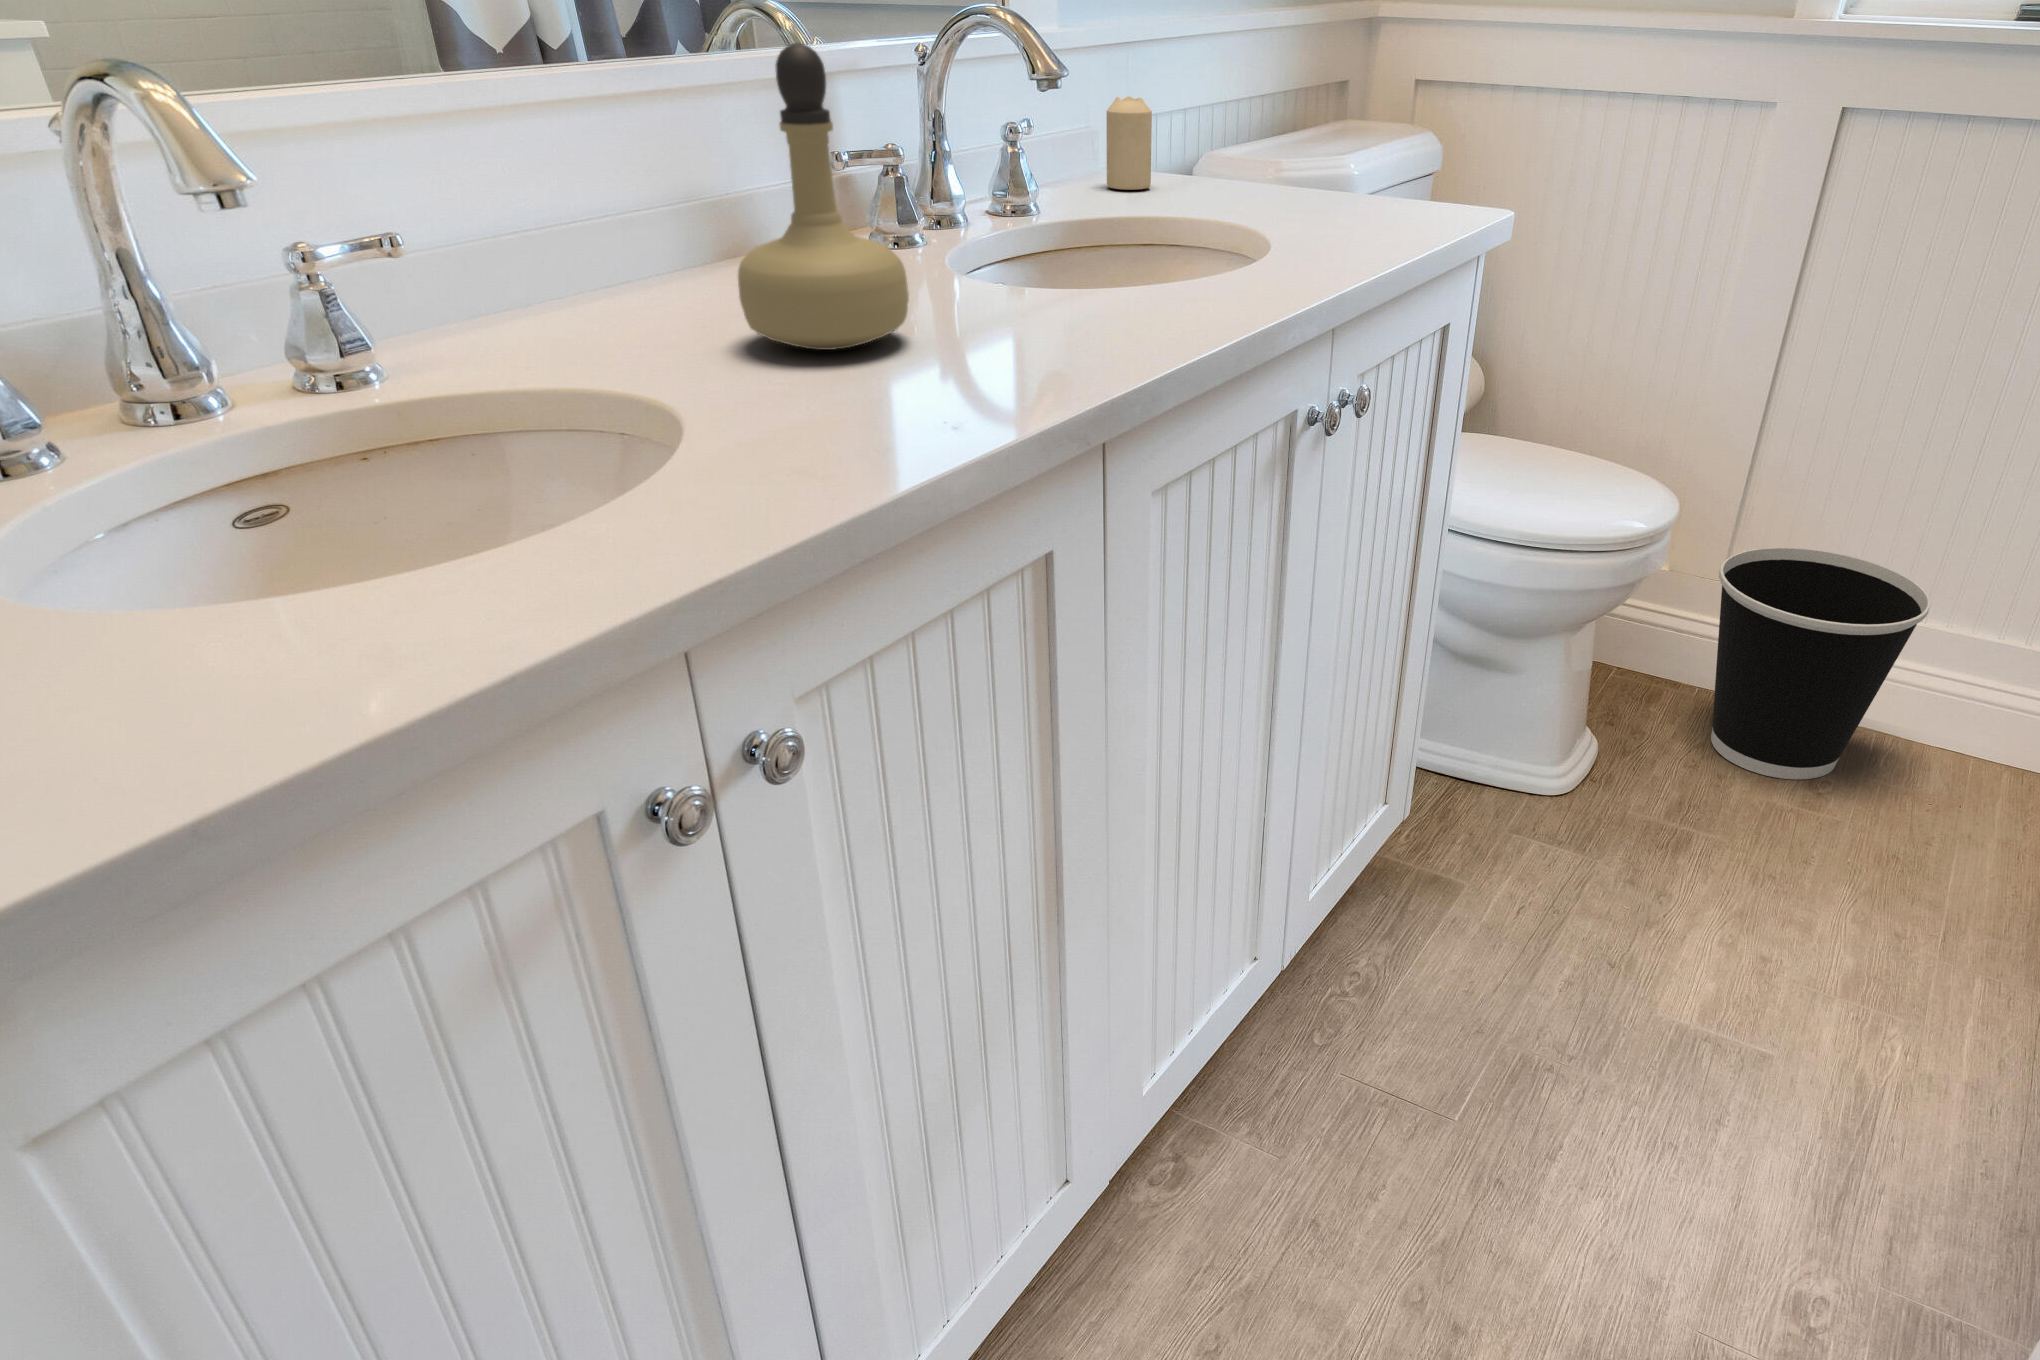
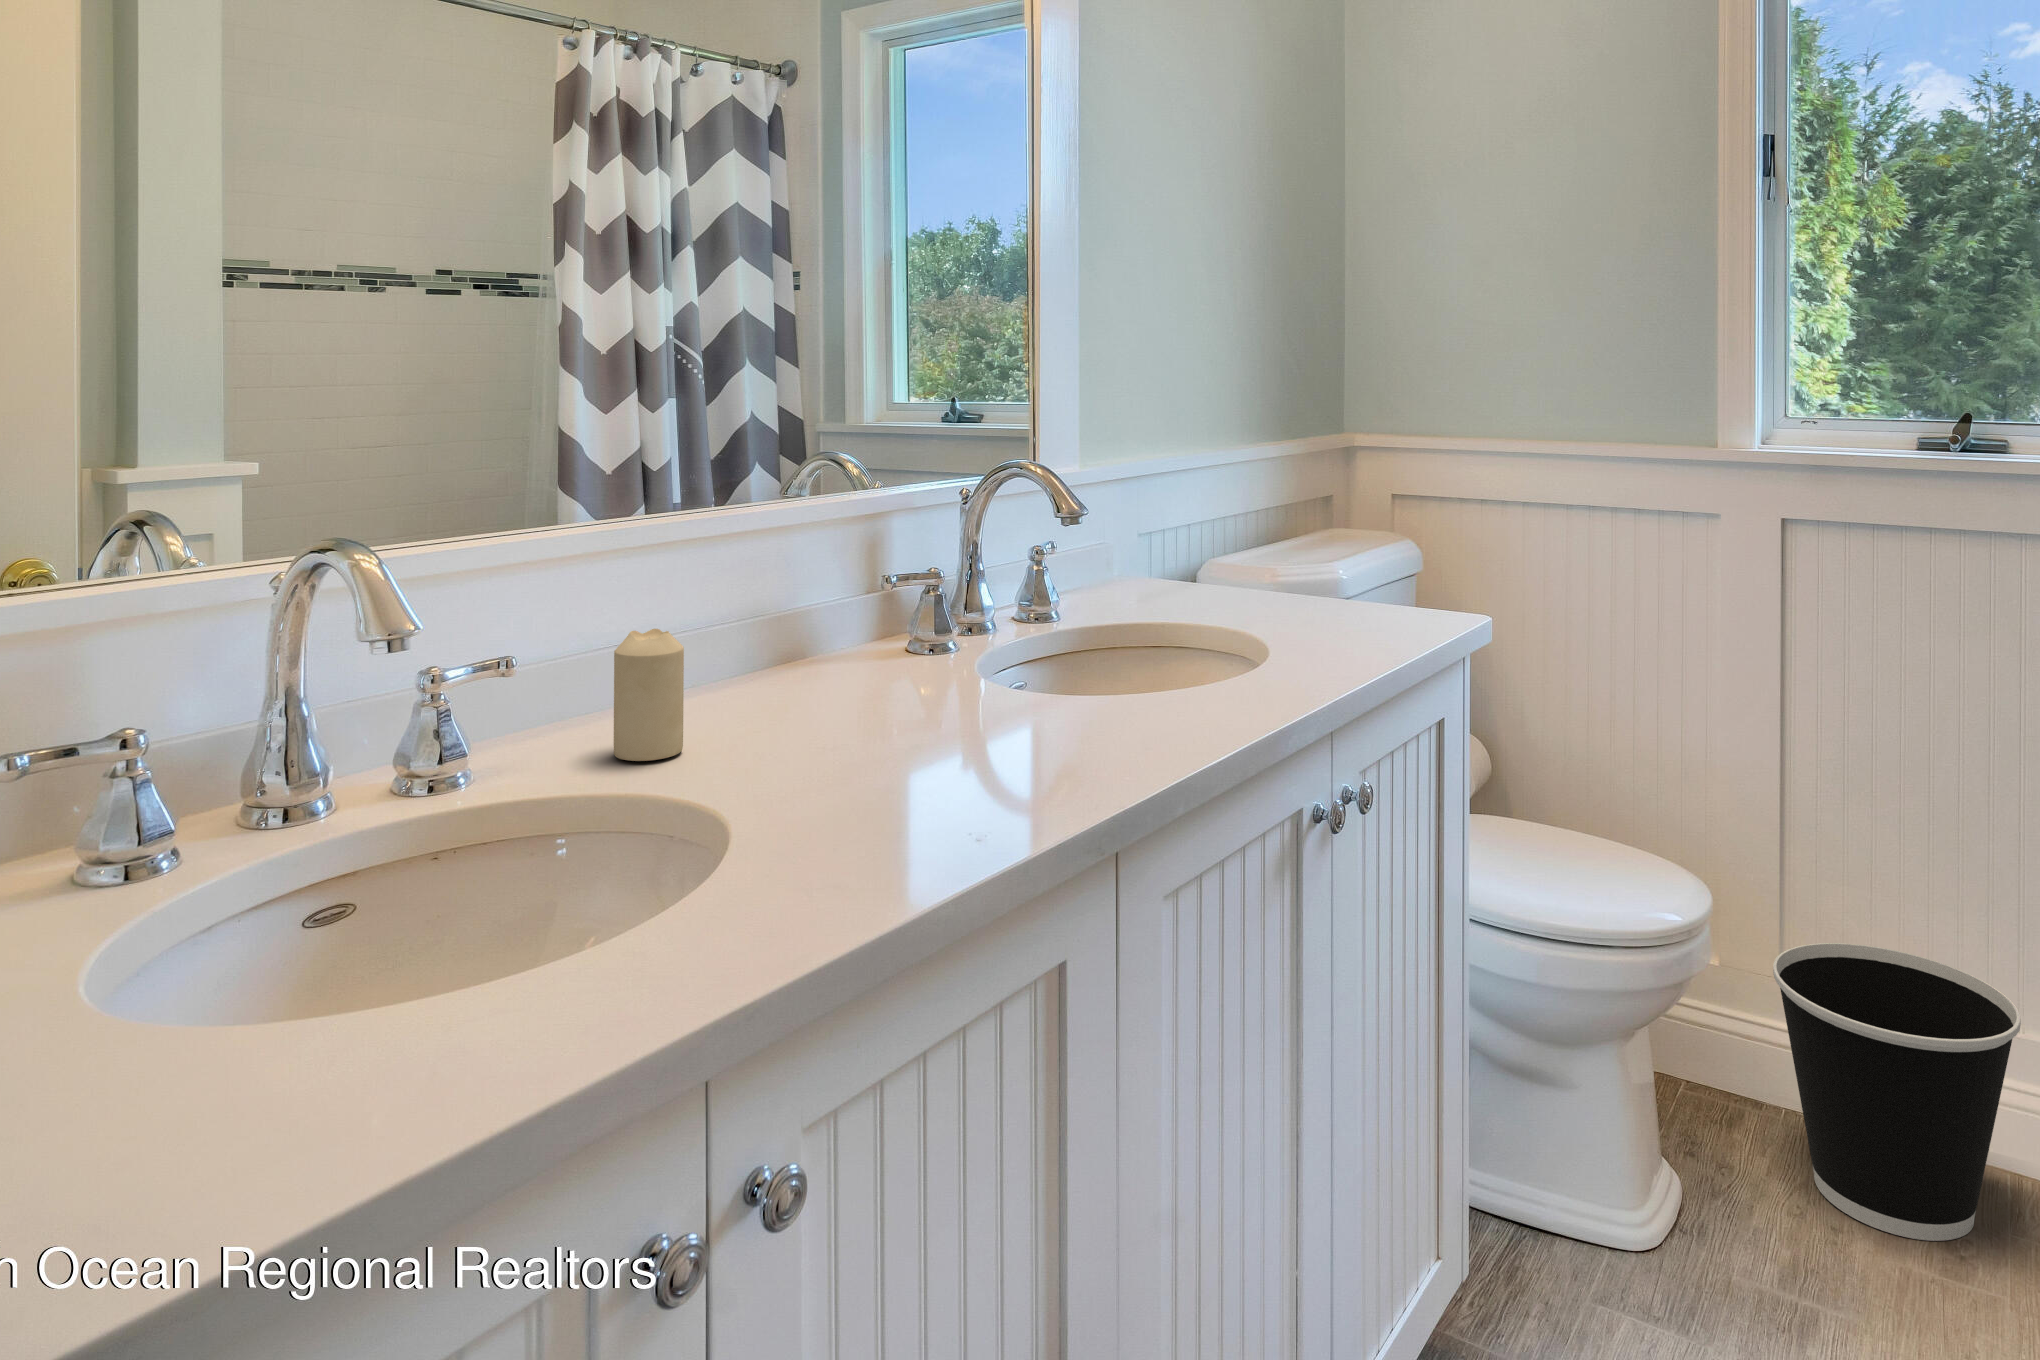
perfume bottle: present [738,43,909,350] -> none [793,510,943,755]
candle: present [1106,97,1152,190] -> present [614,629,684,761]

